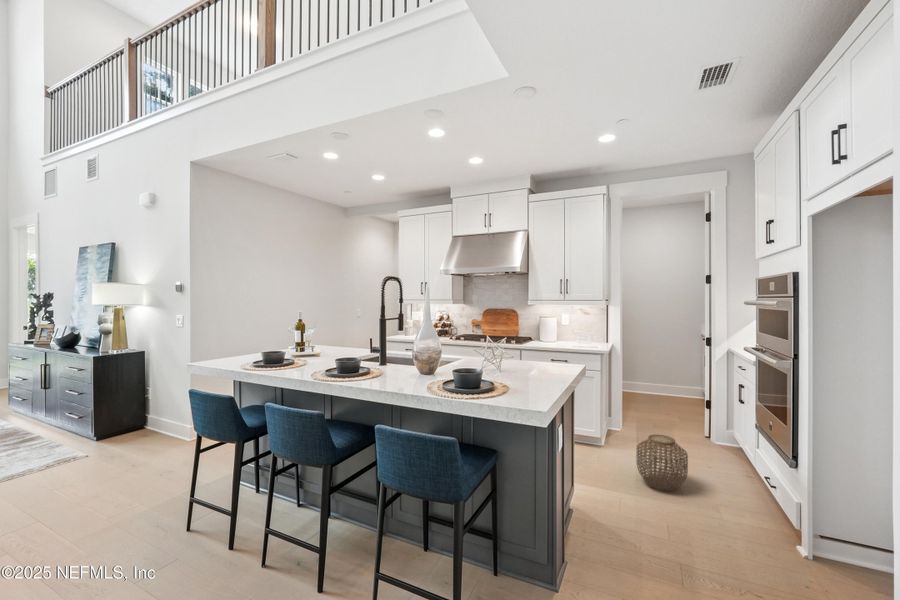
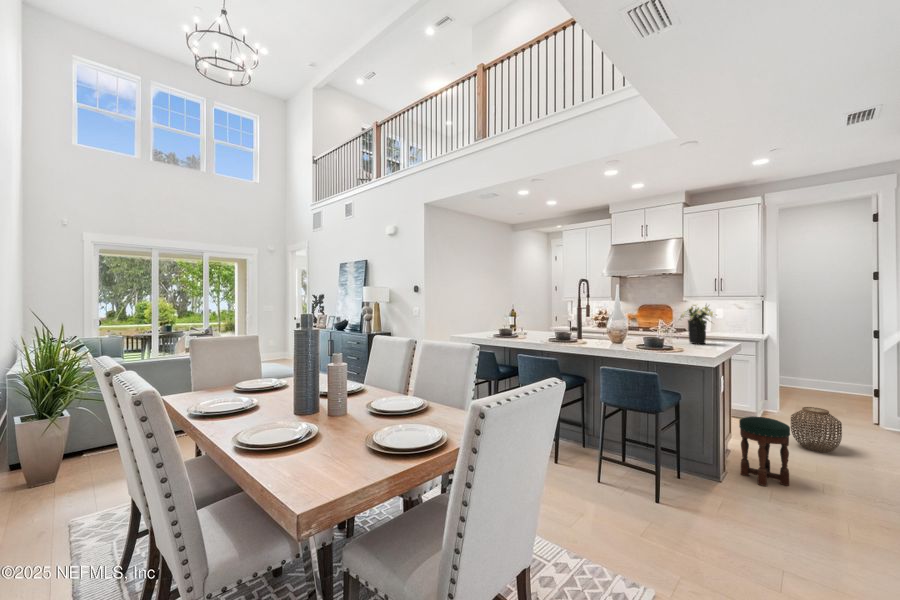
flower arrangement: none [511,312,559,369] -> present [679,305,714,344]
stool: none [583,469,643,576] -> present [739,417,790,486]

